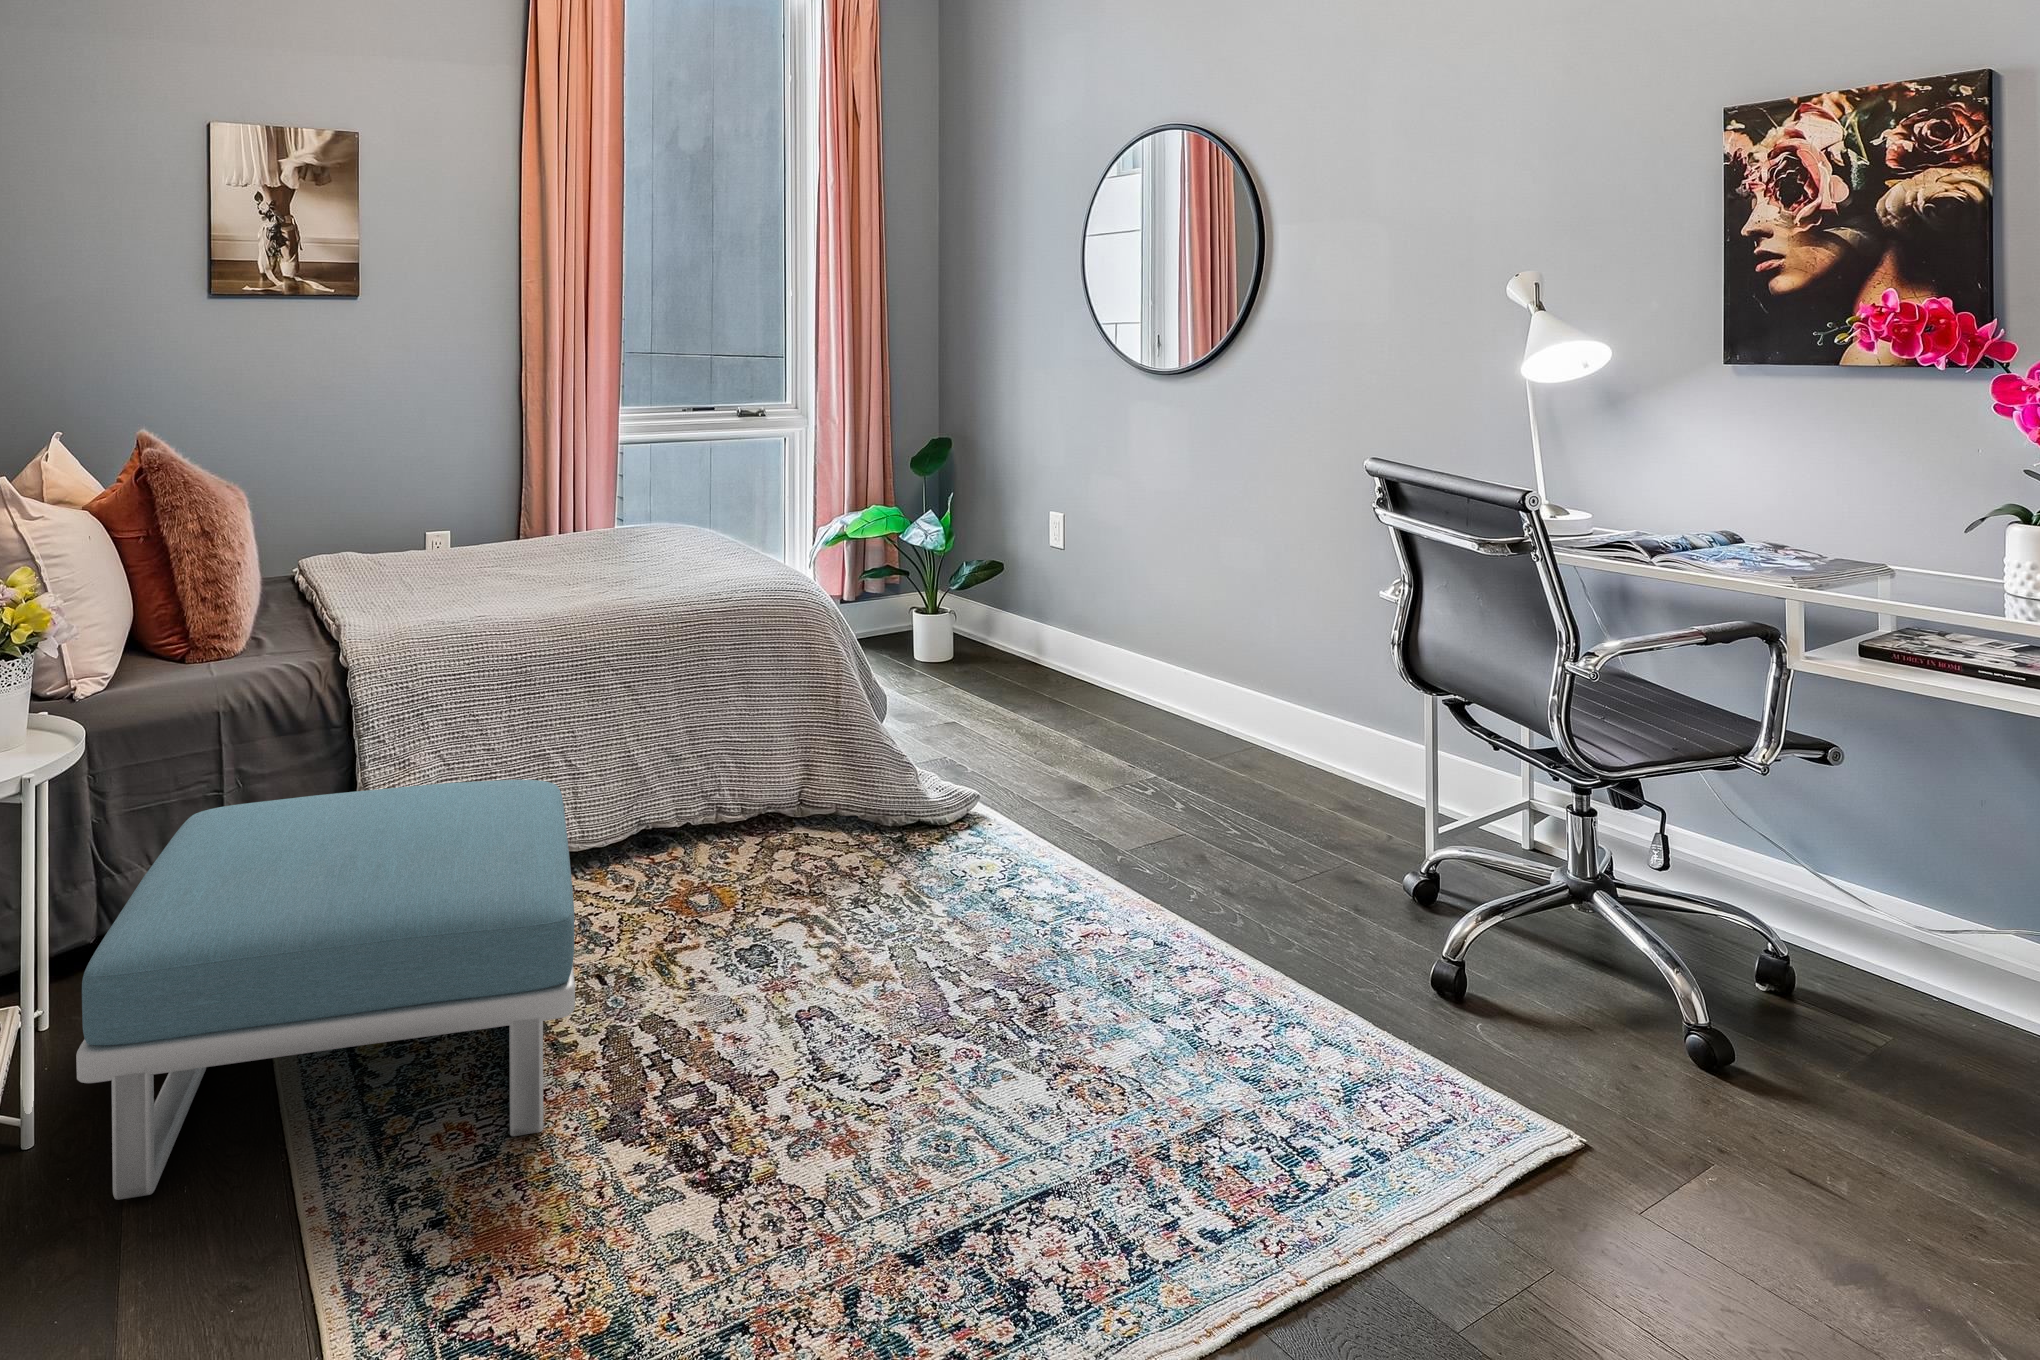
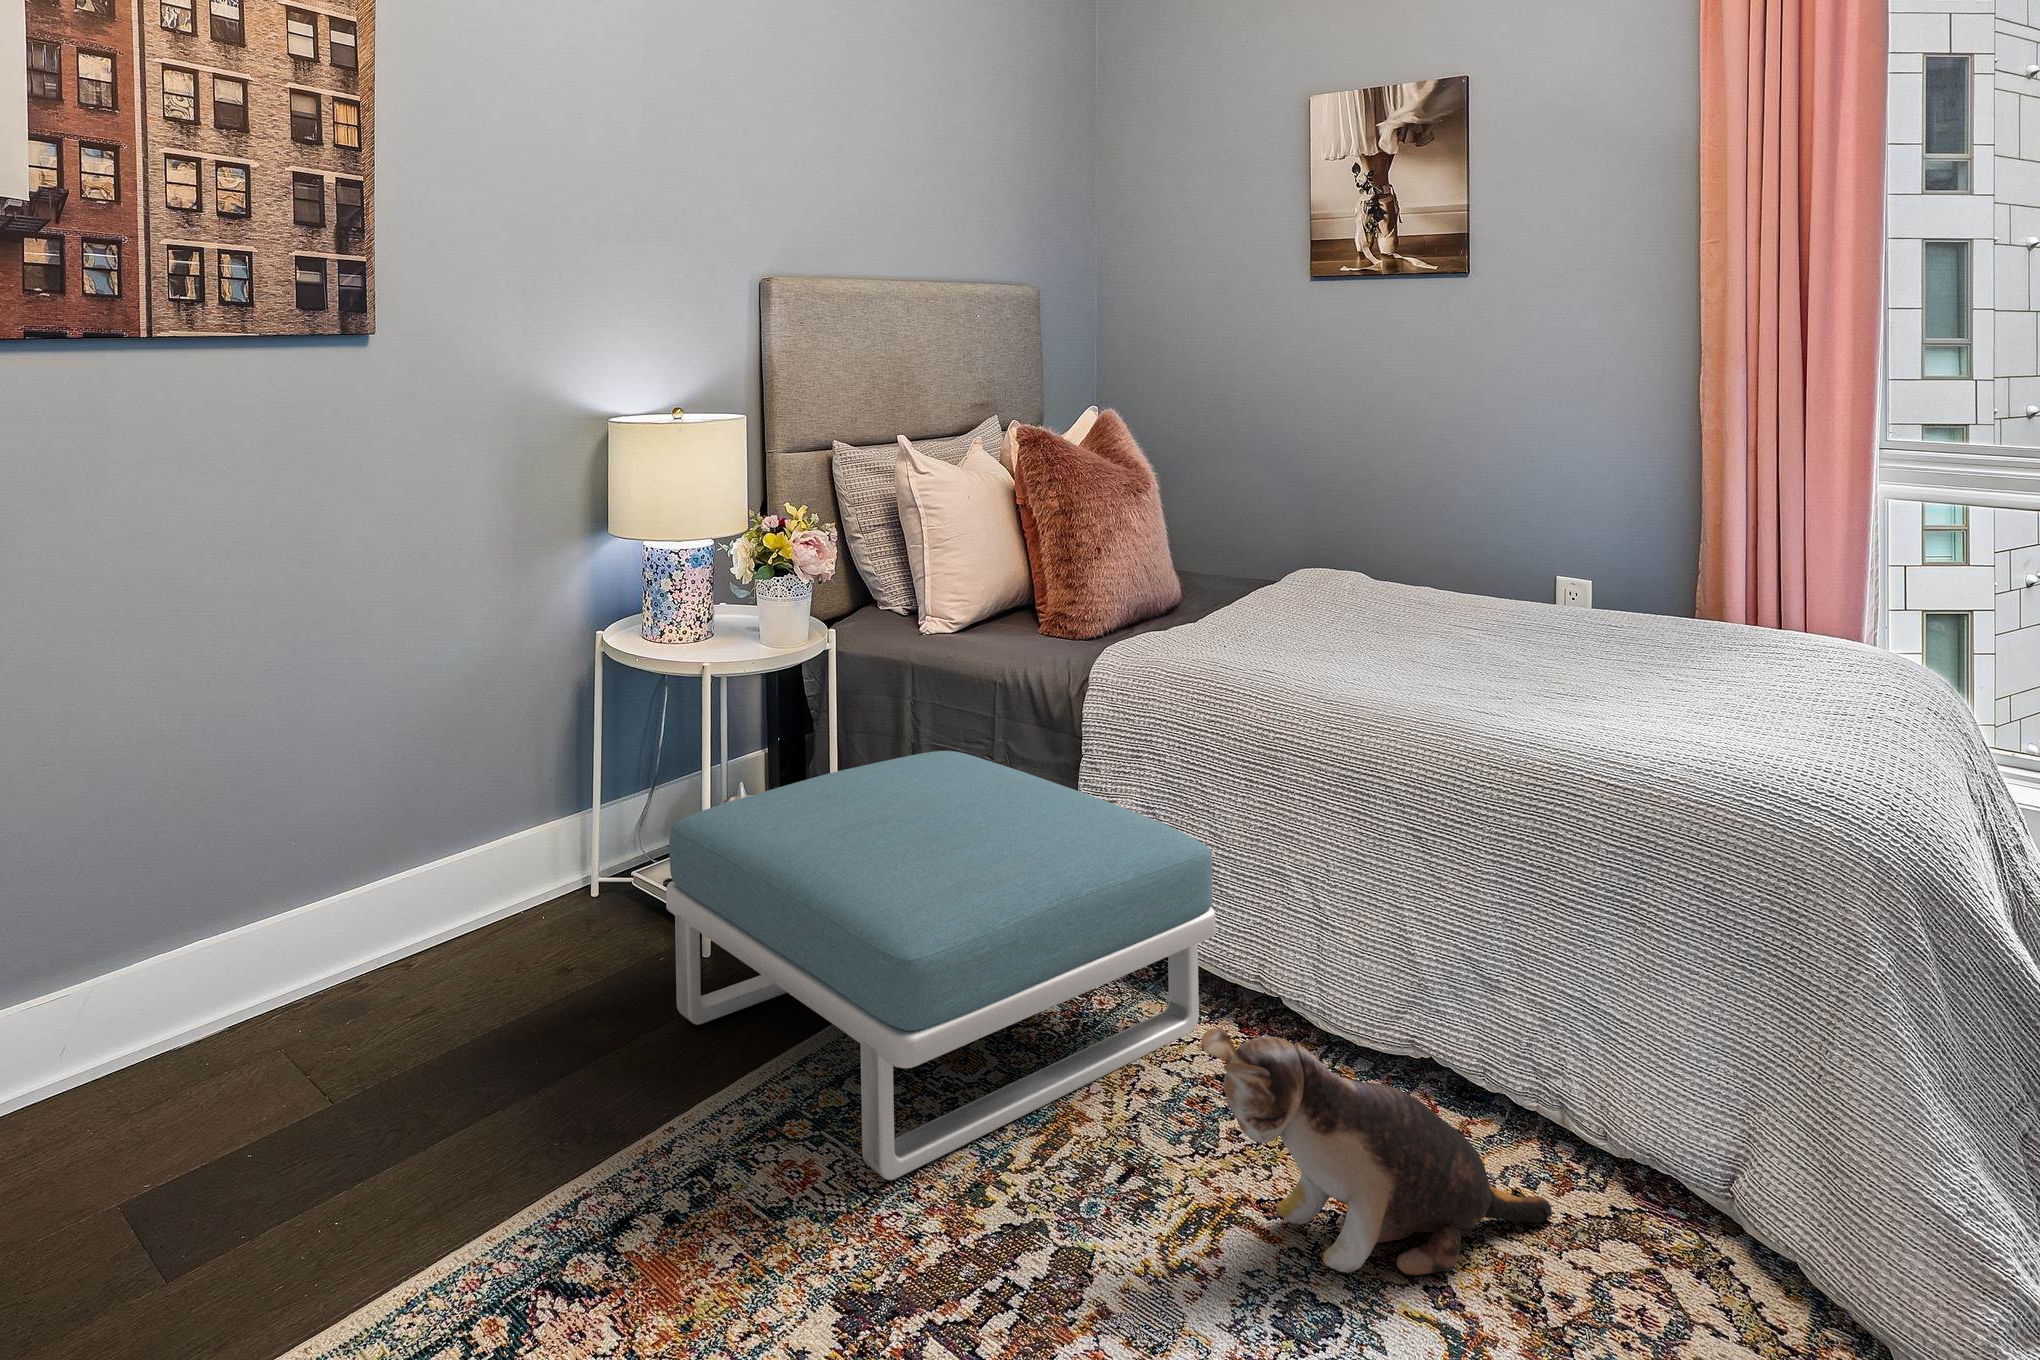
plush toy: none [728,850,841,984] -> present [1201,1028,1552,1276]

